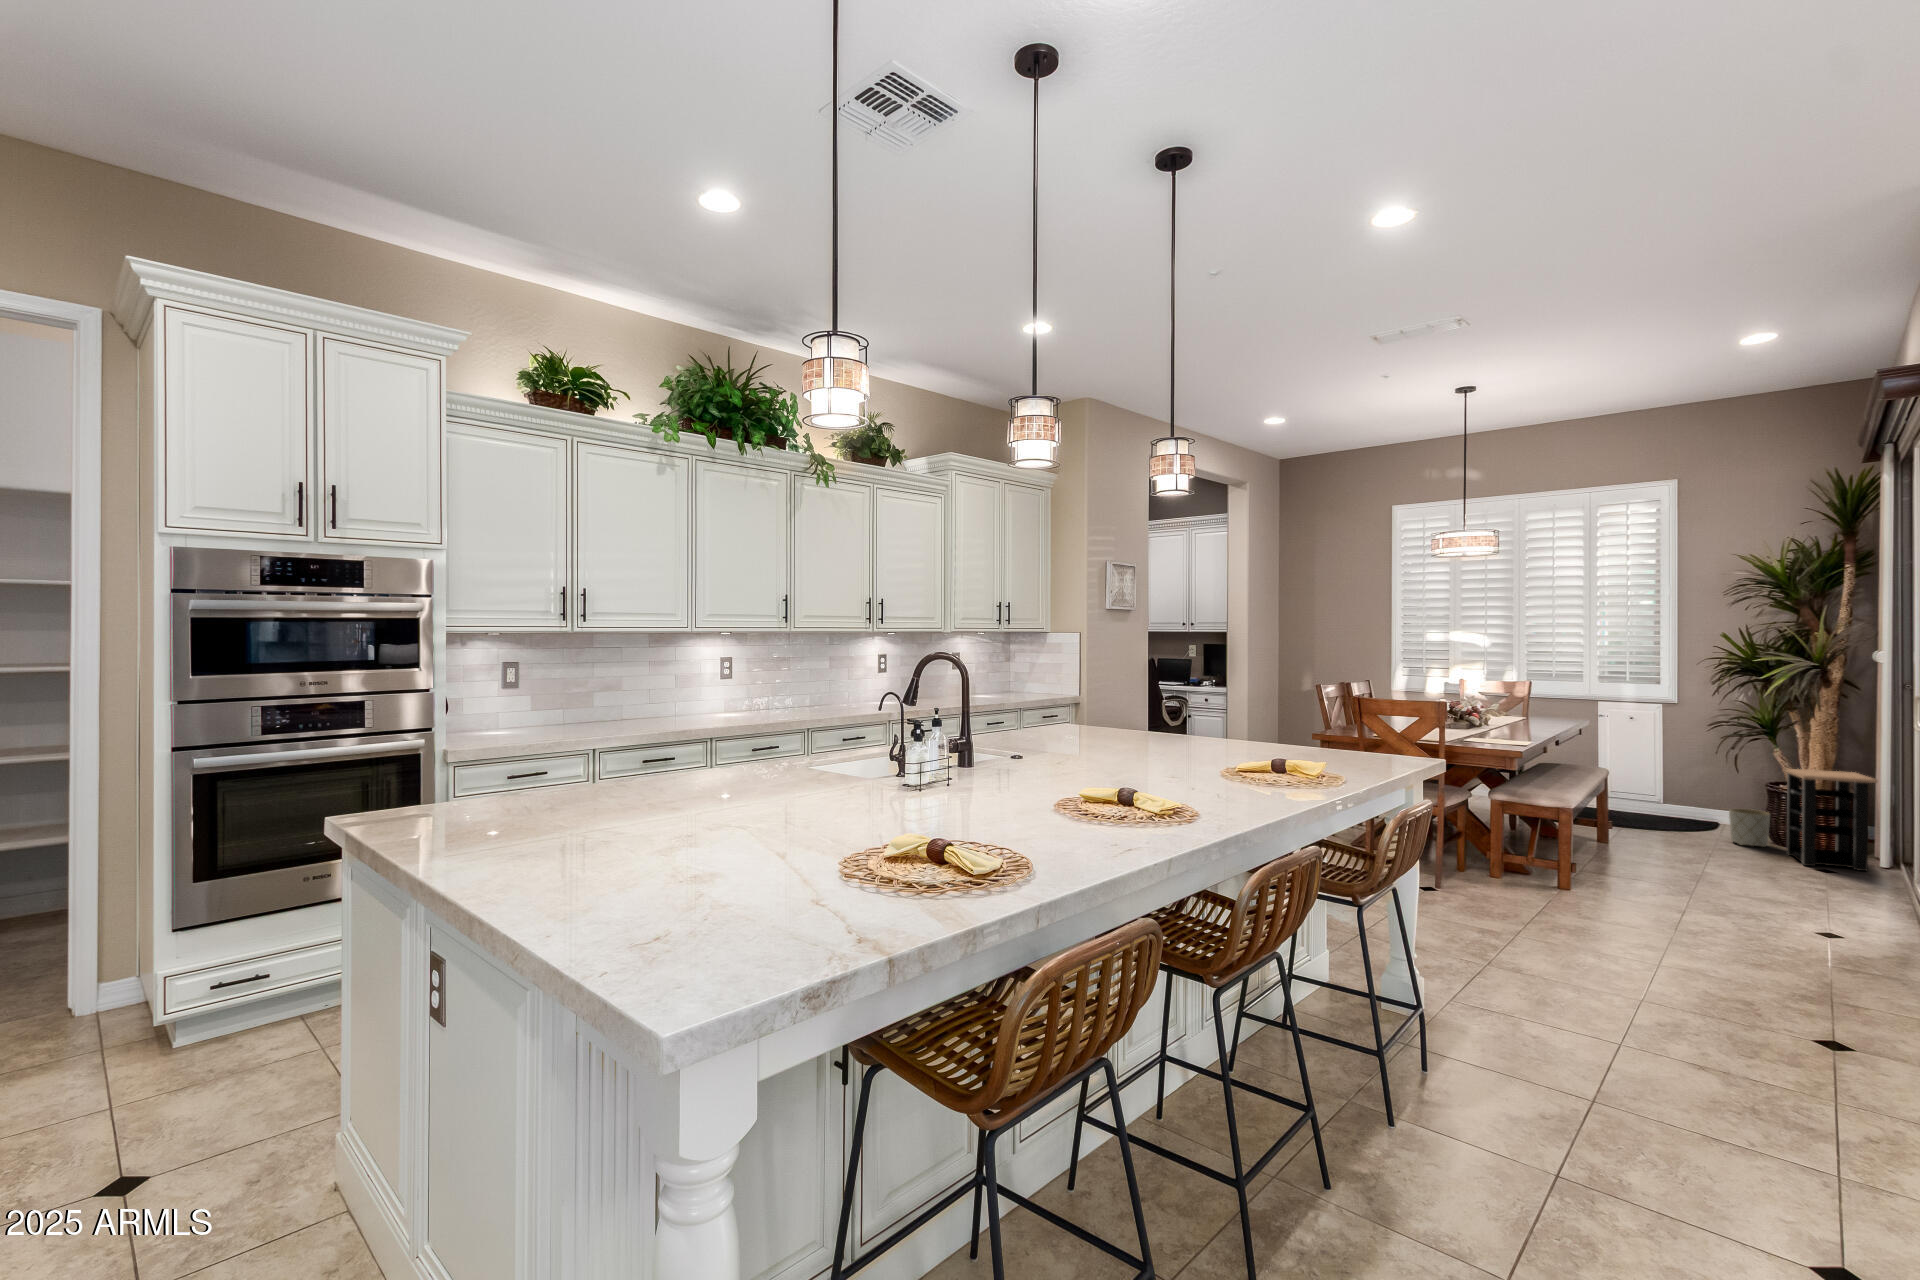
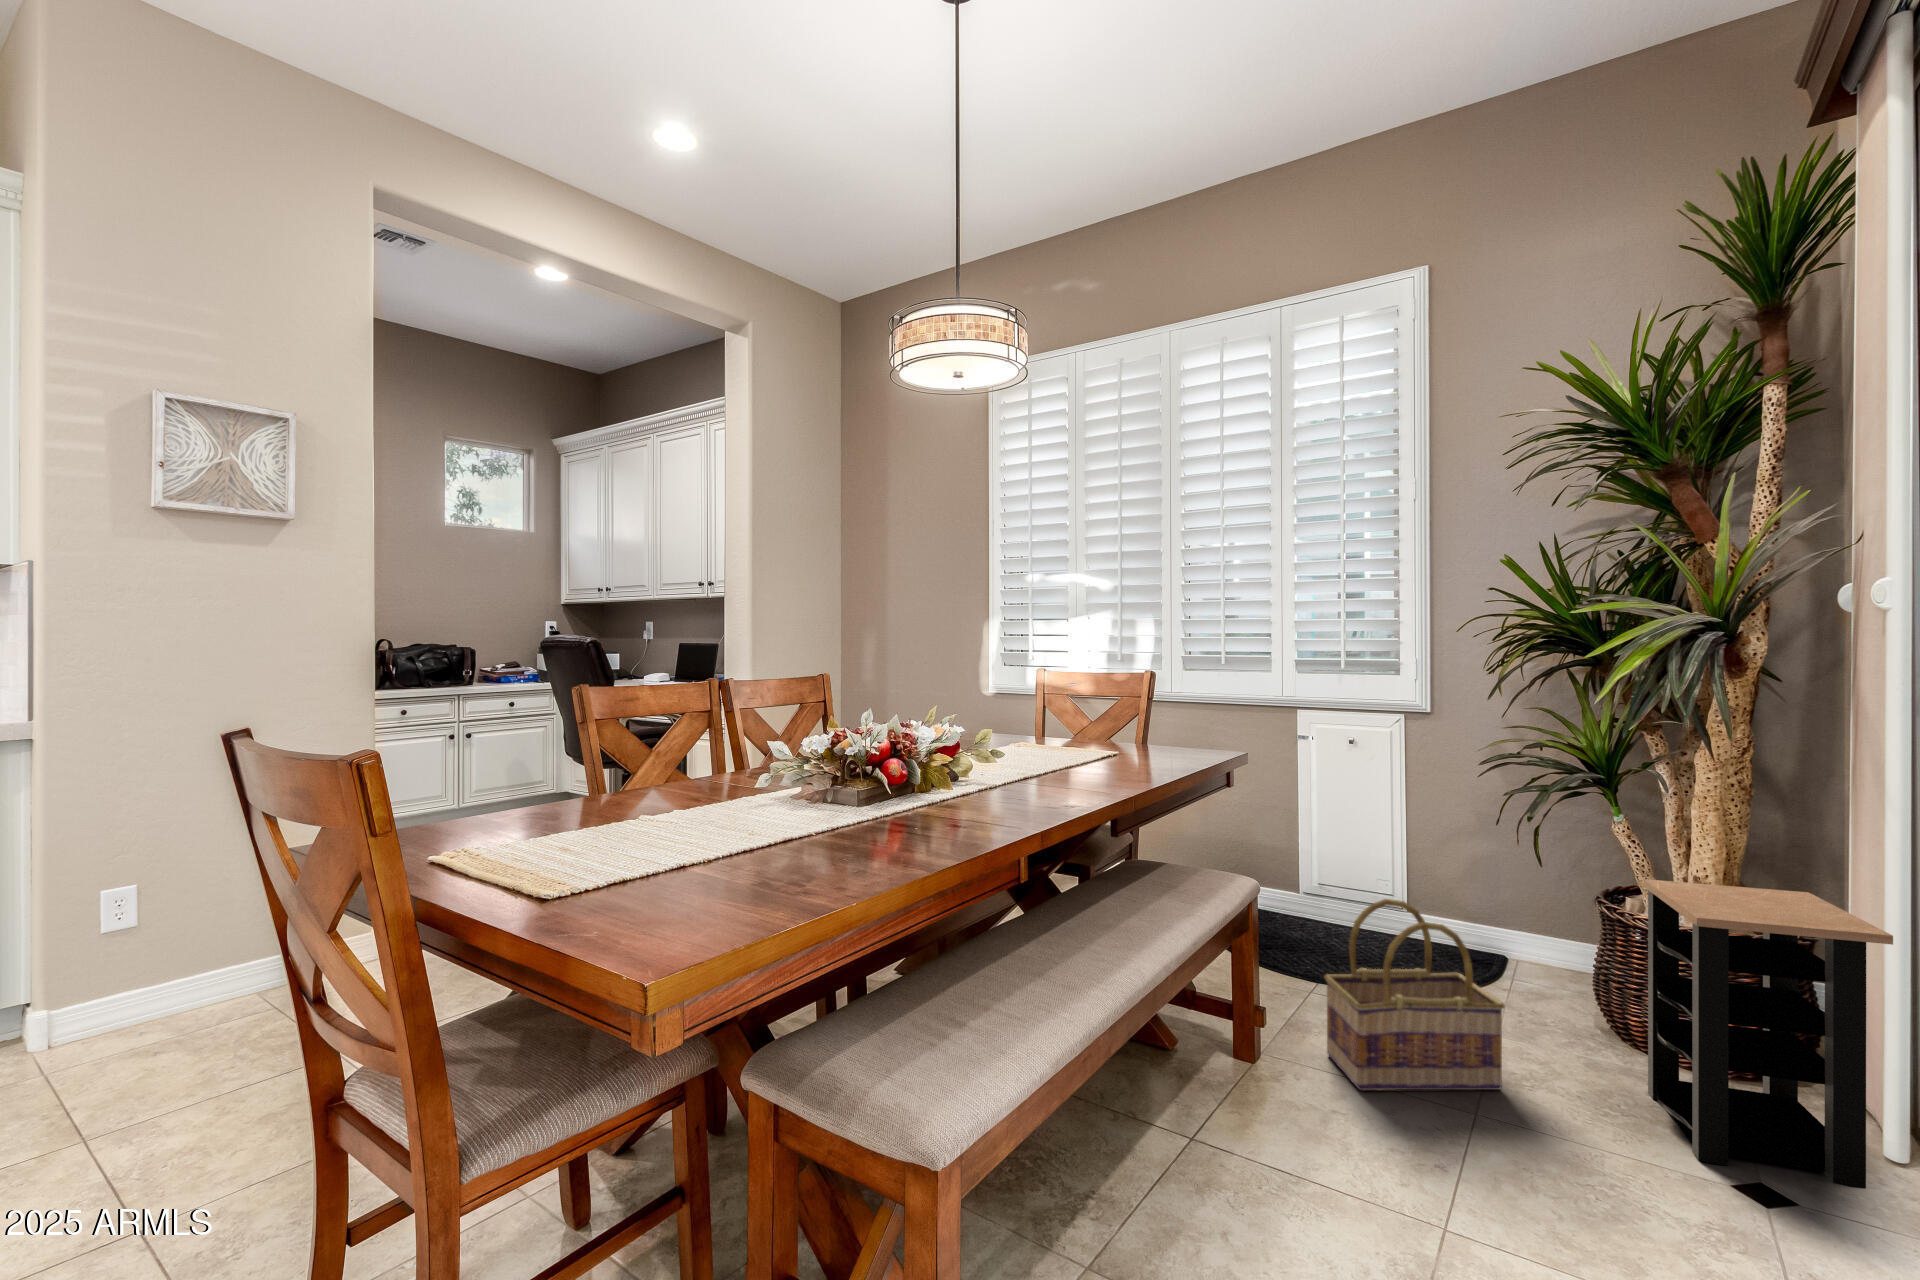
basket: none [1640,779,1724,852] -> present [1325,899,1504,1090]
planter: present [1729,809,1770,847] -> none [1520,955,1608,1057]

